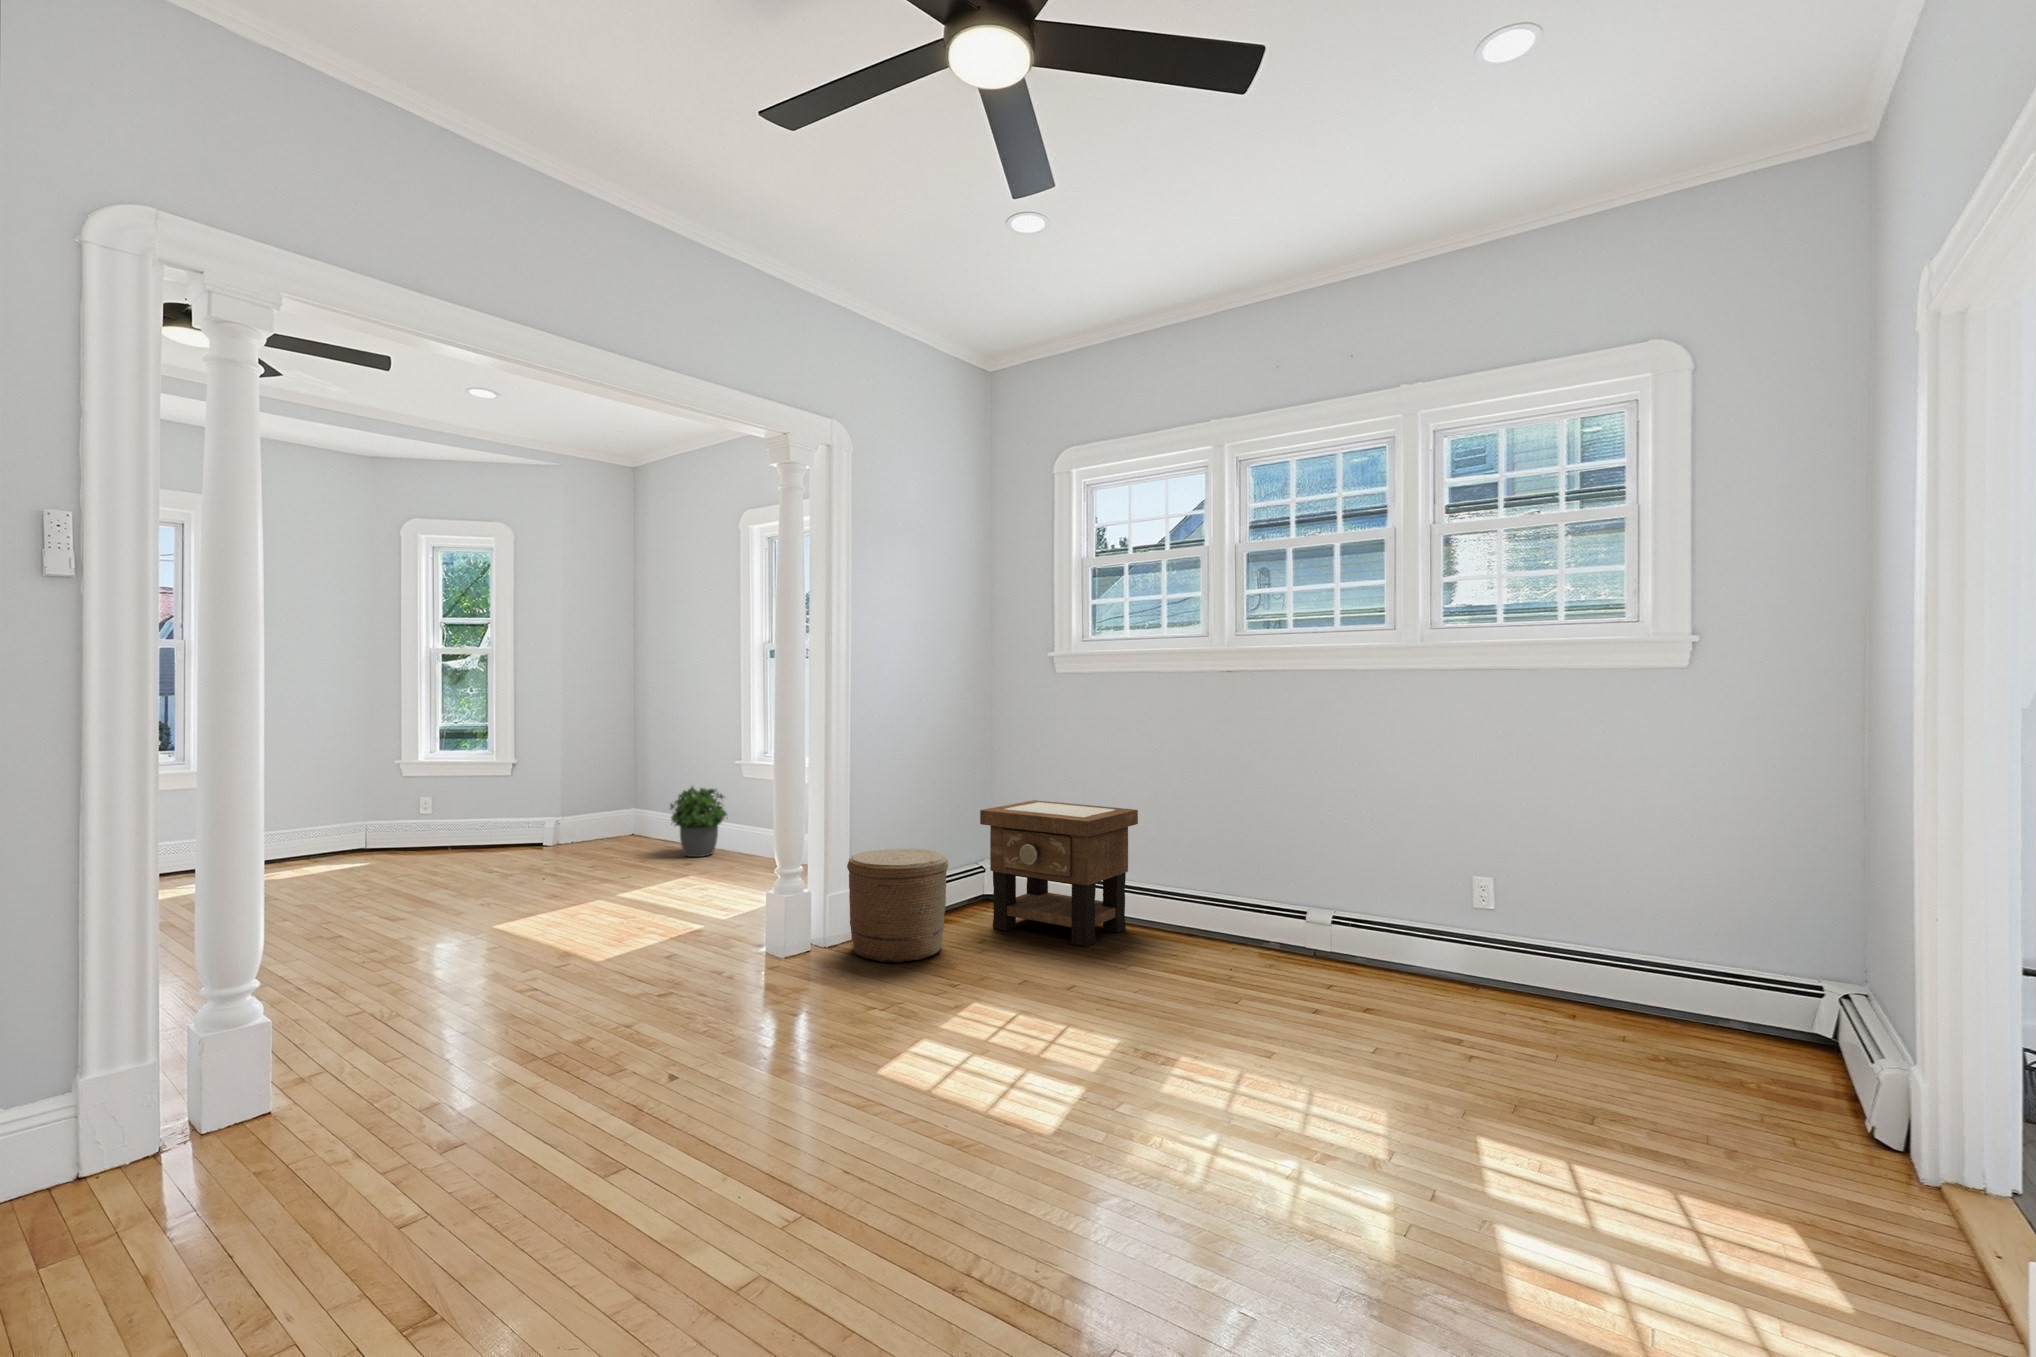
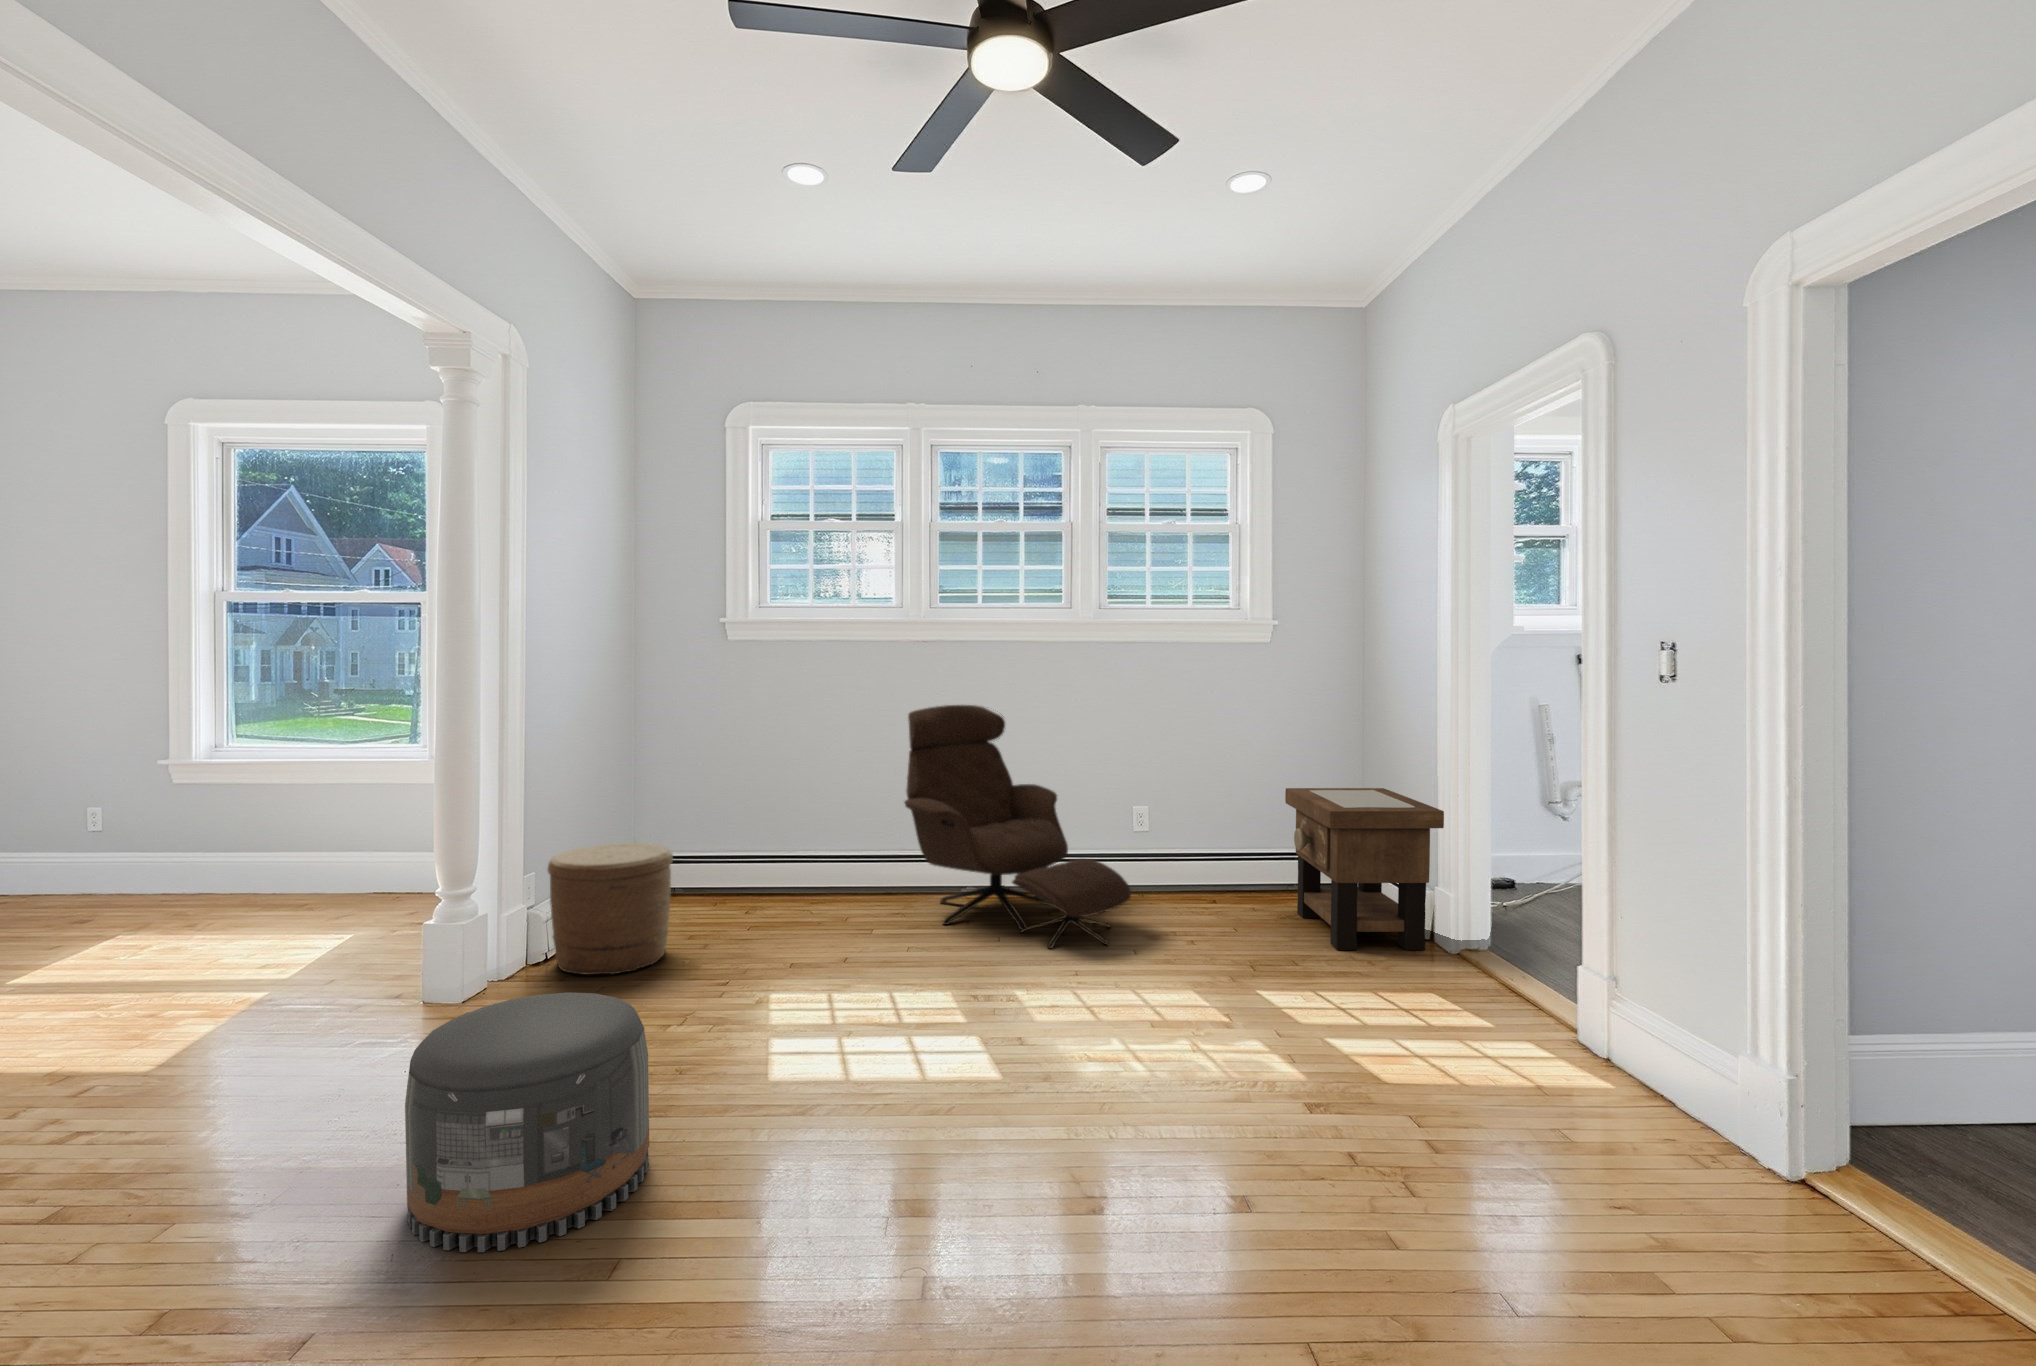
lounge chair: none [1177,739,1406,1038] -> present [904,705,1131,948]
potted plant: present [670,787,727,857] -> none [65,802,171,907]
side table: present [980,800,1138,946] -> present [1285,788,1444,950]
pouf: none [544,955,732,1150] -> present [405,992,649,1252]

